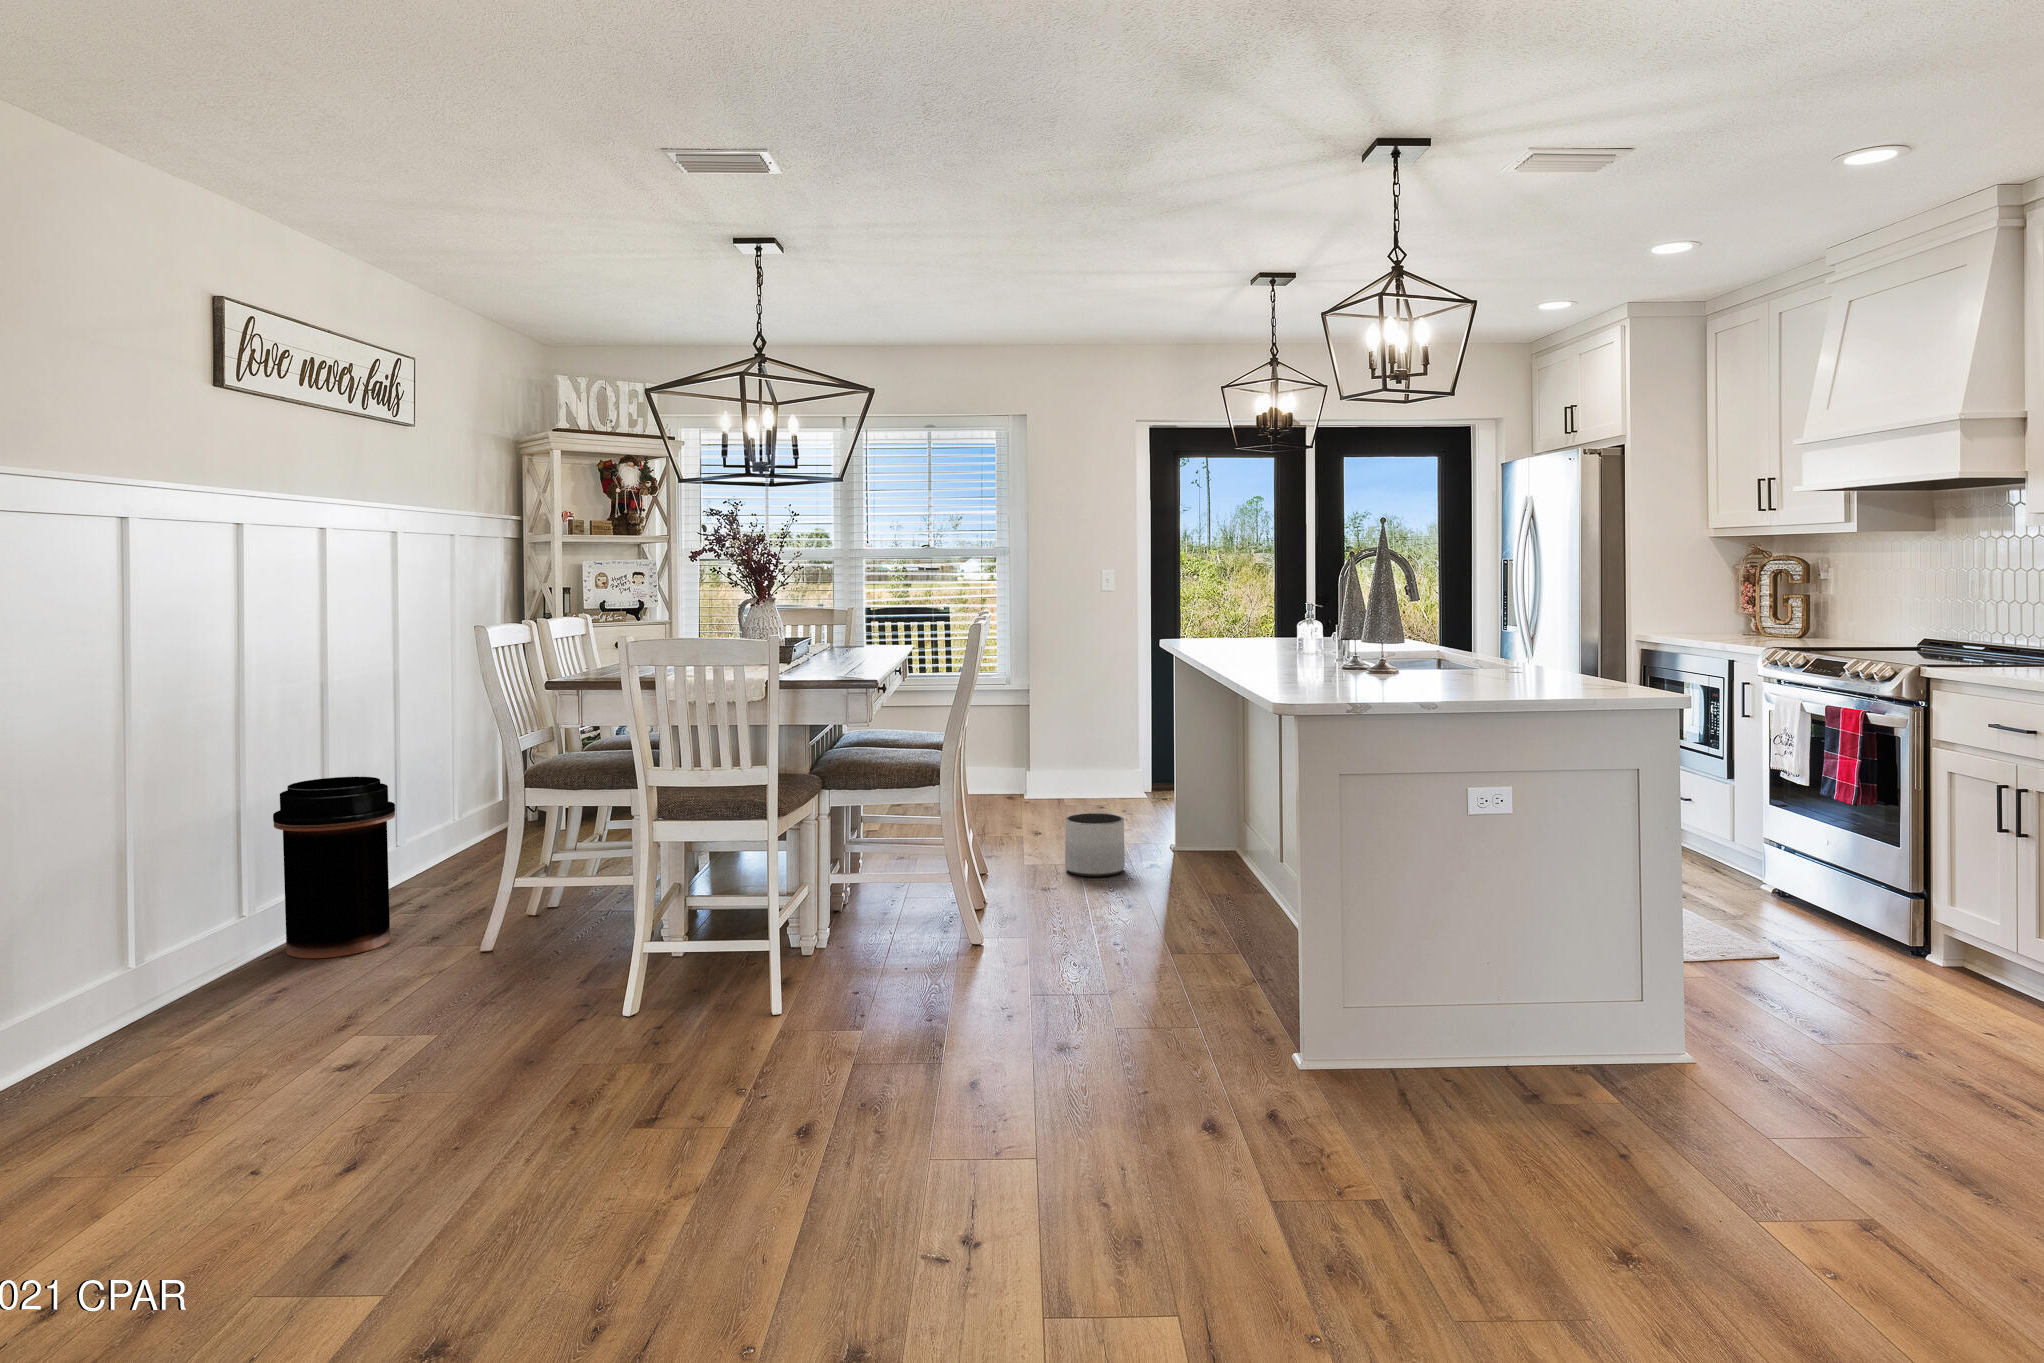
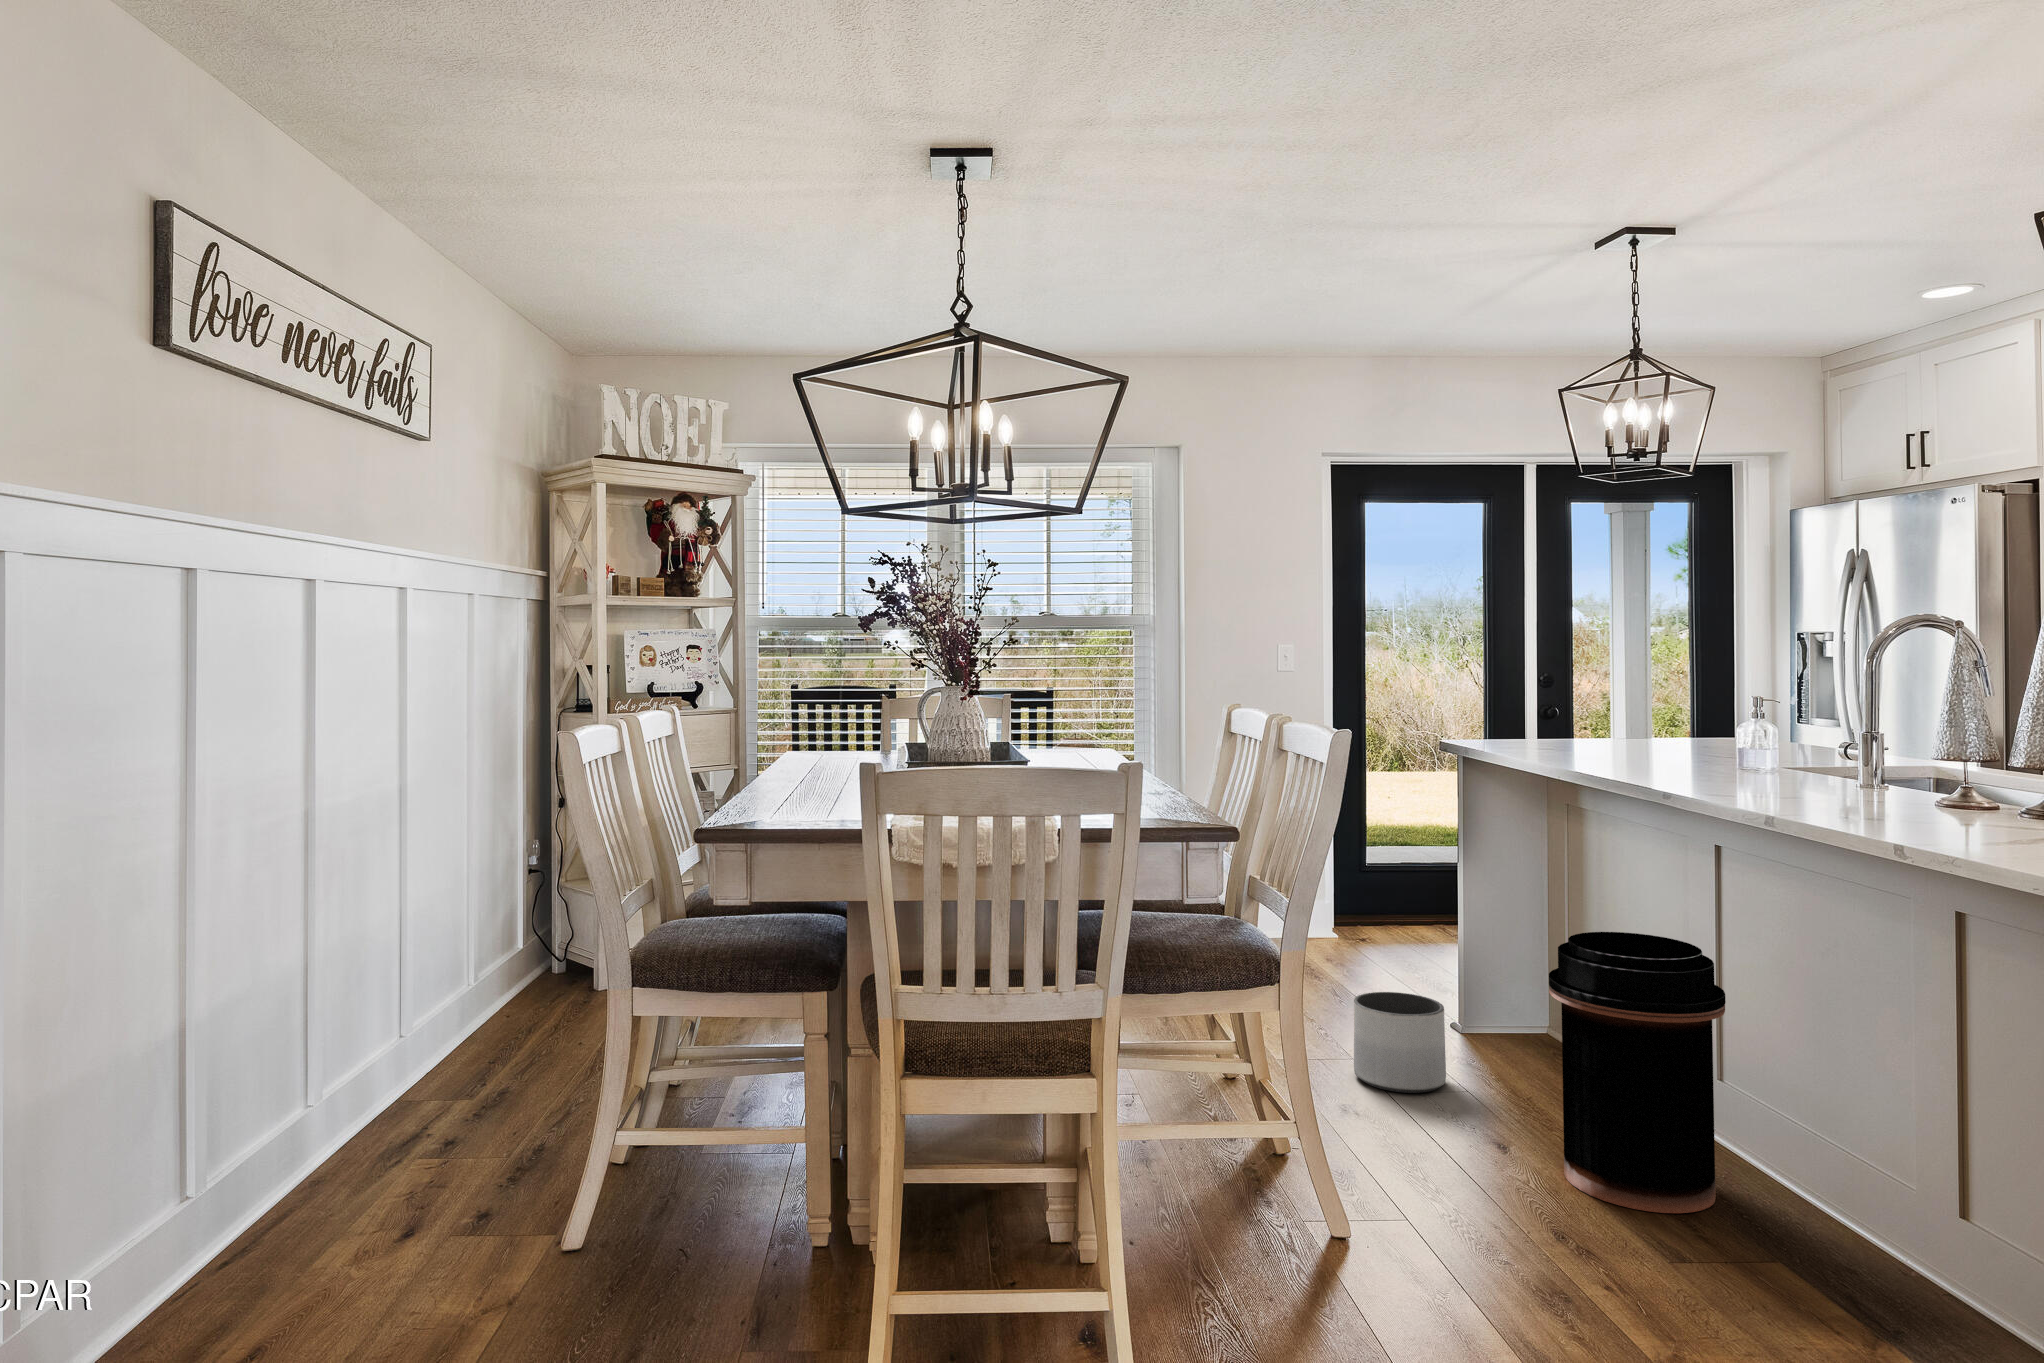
trash can: present [273,777,395,958] -> present [1549,932,1726,1213]

